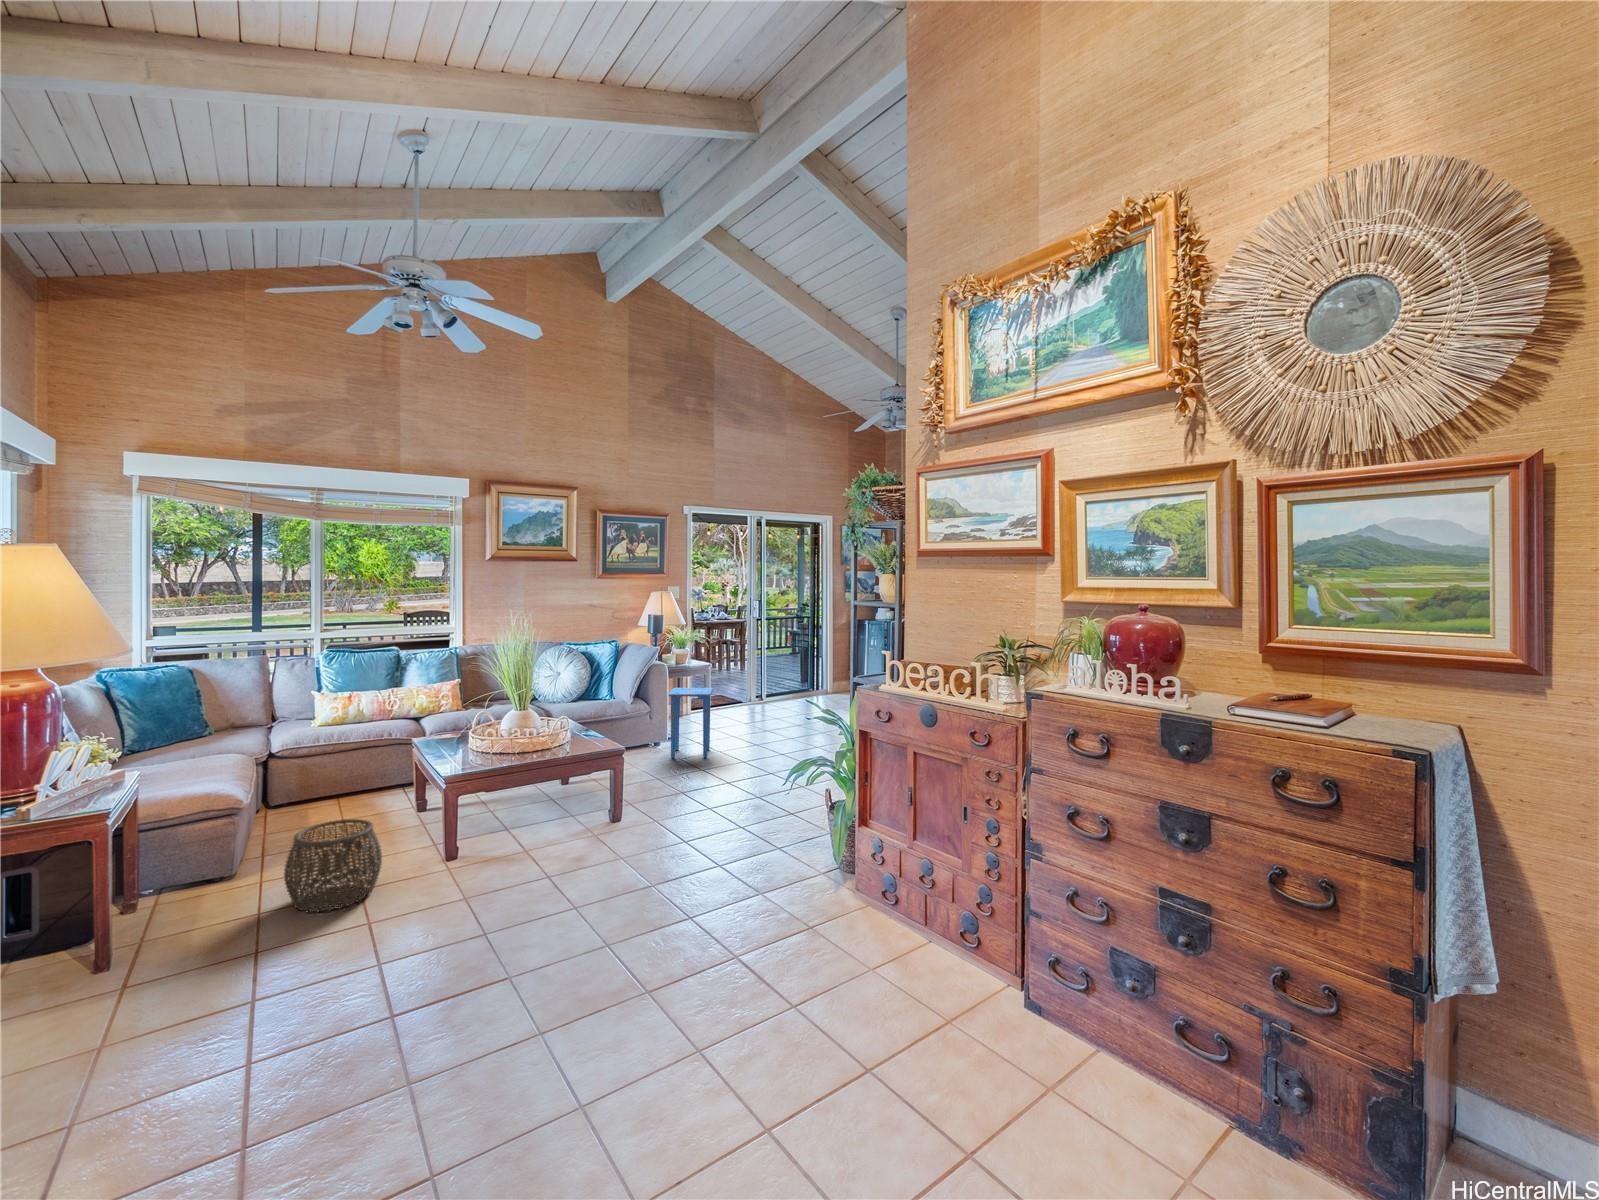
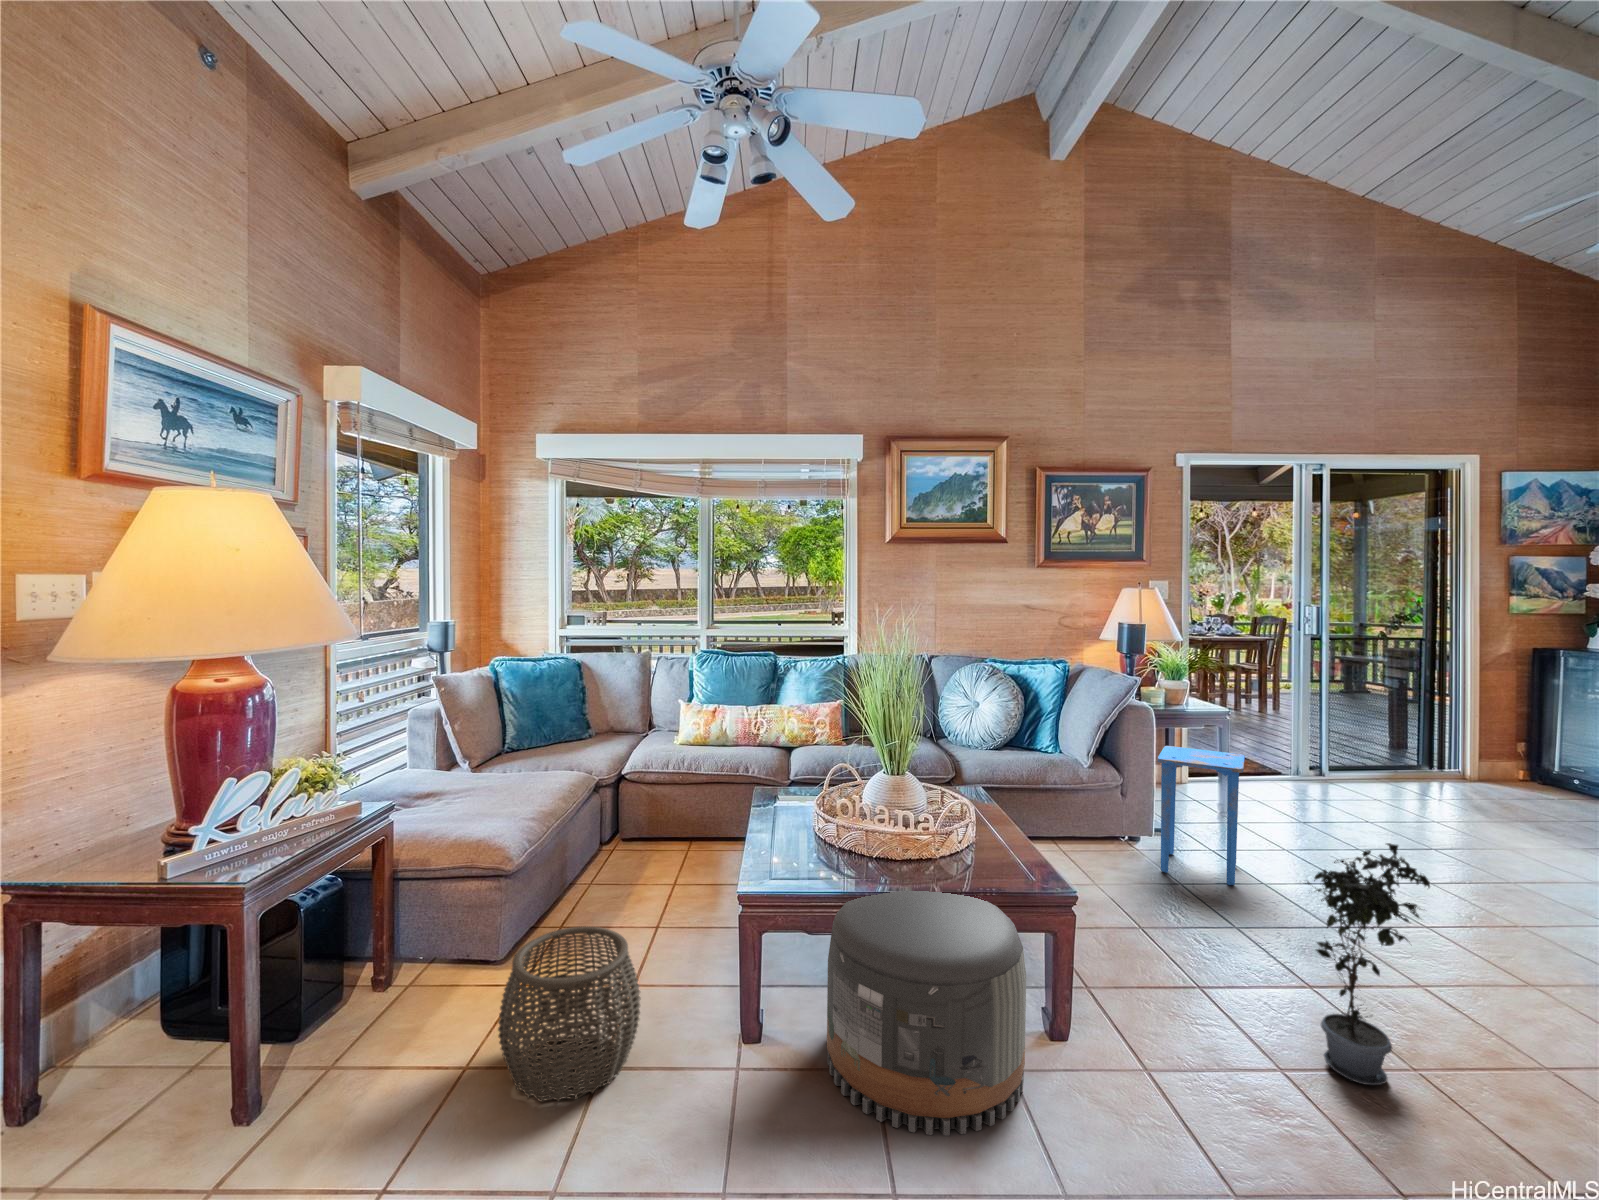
potted plant: none [720,709,762,811] -> present [1307,843,1430,1085]
pouf: none [497,763,602,869] -> present [827,891,1026,1135]

